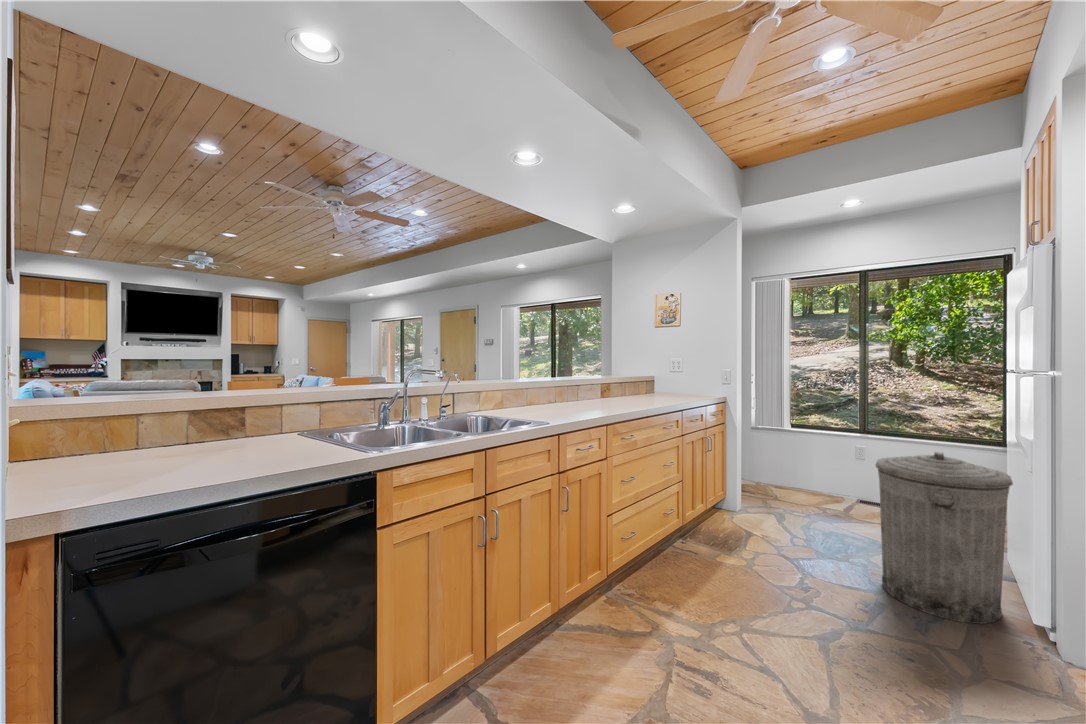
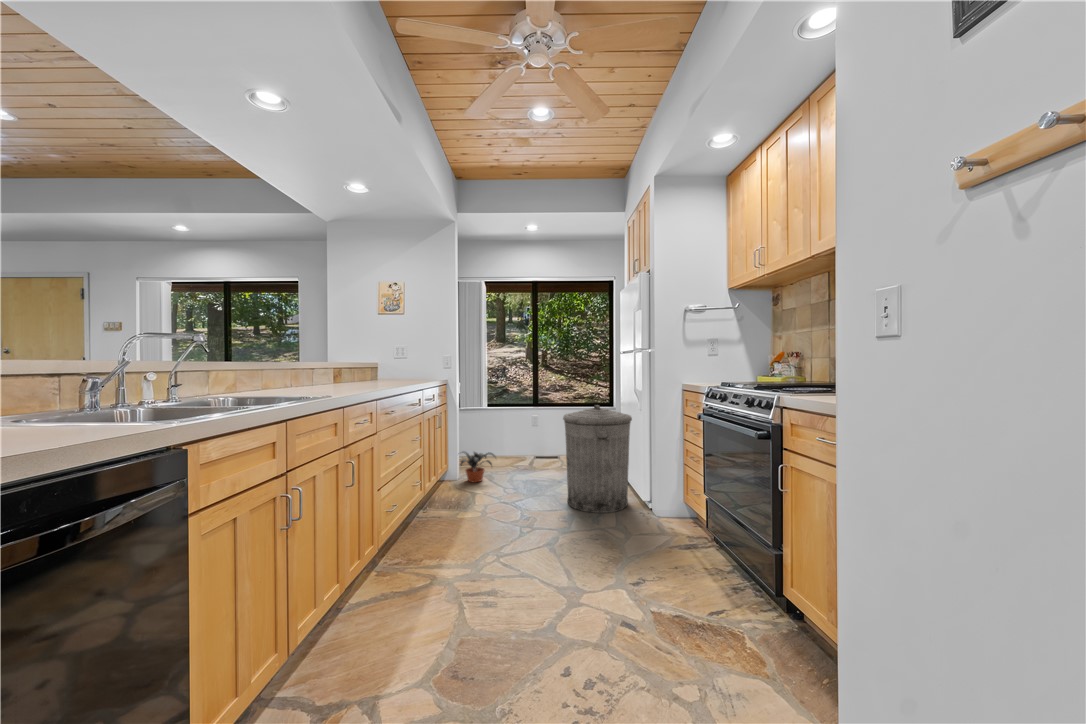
potted plant: none [739,480,789,519] -> present [461,452,495,482]

